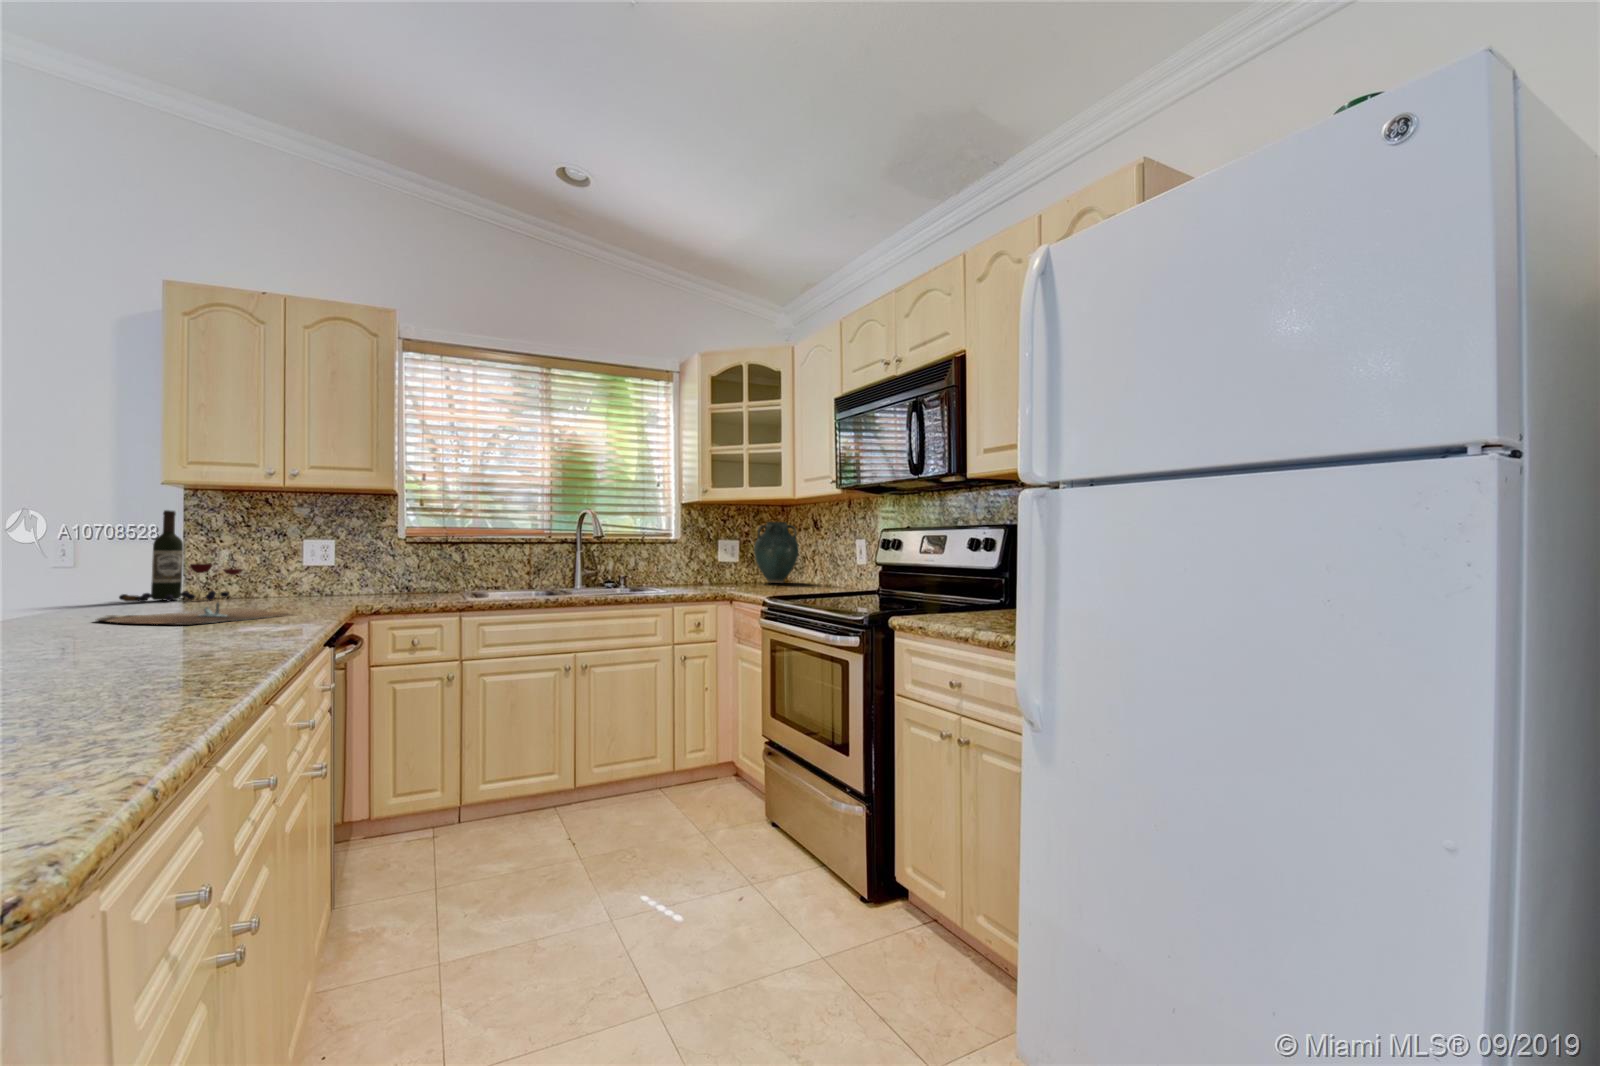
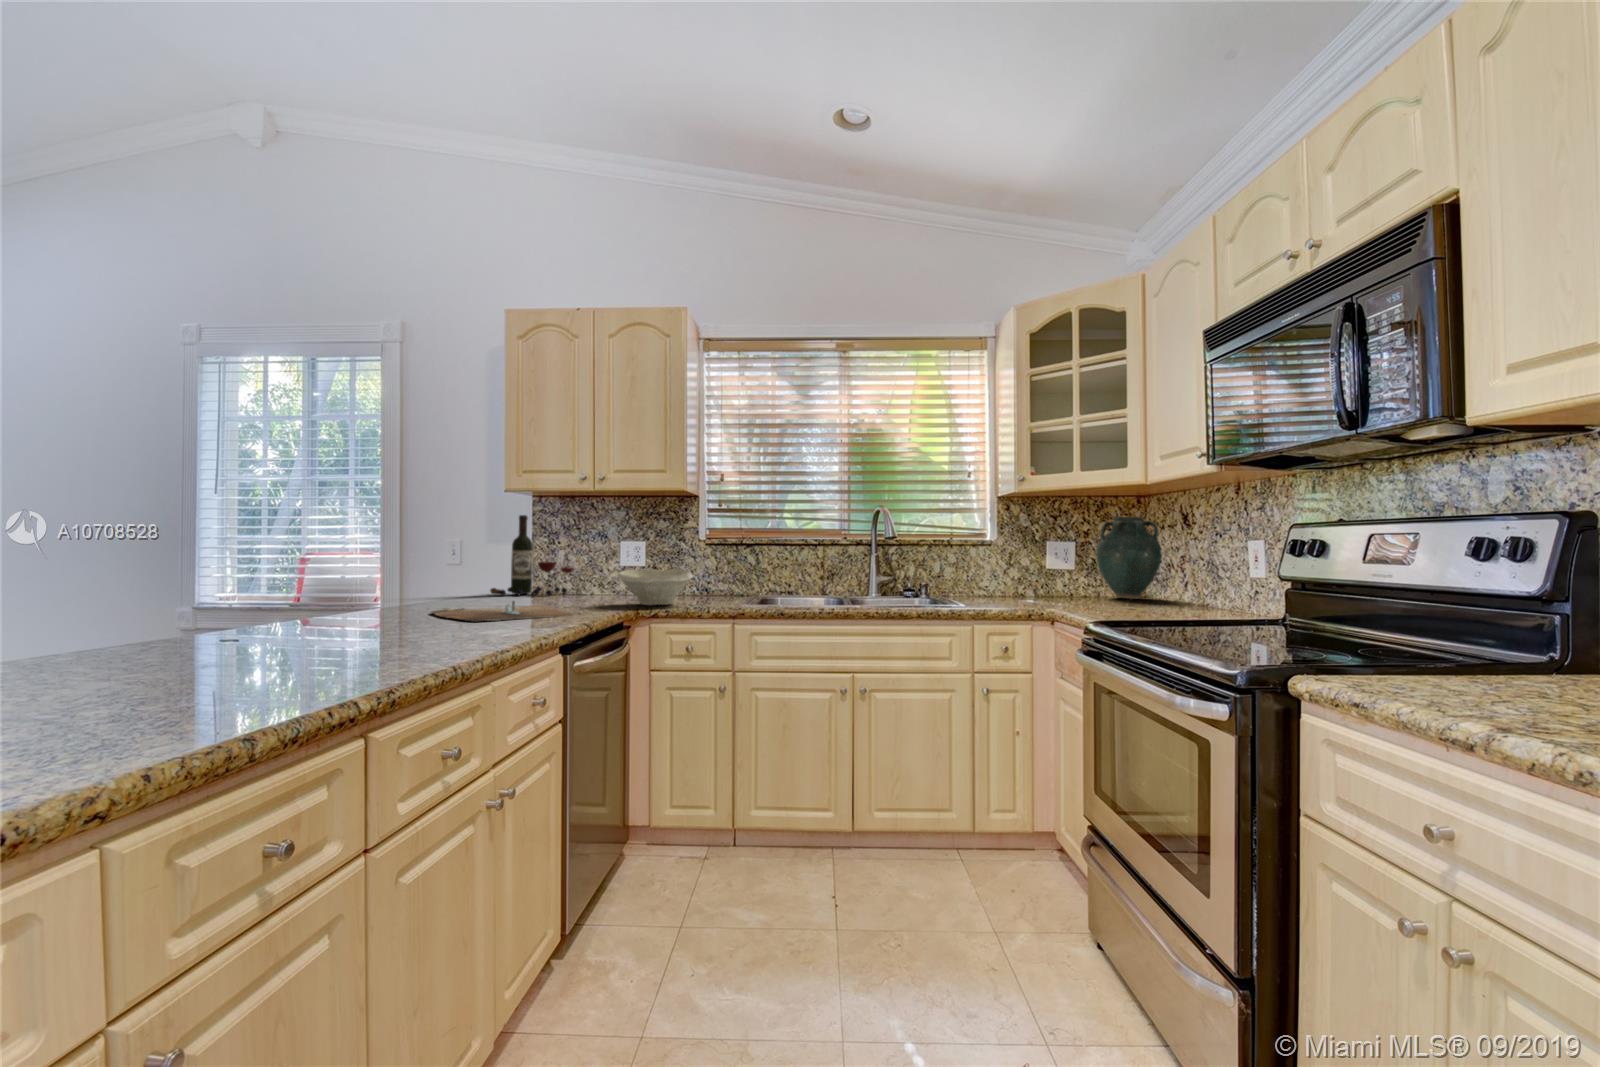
bowl: none [326,567,413,603] -> present [618,569,693,606]

